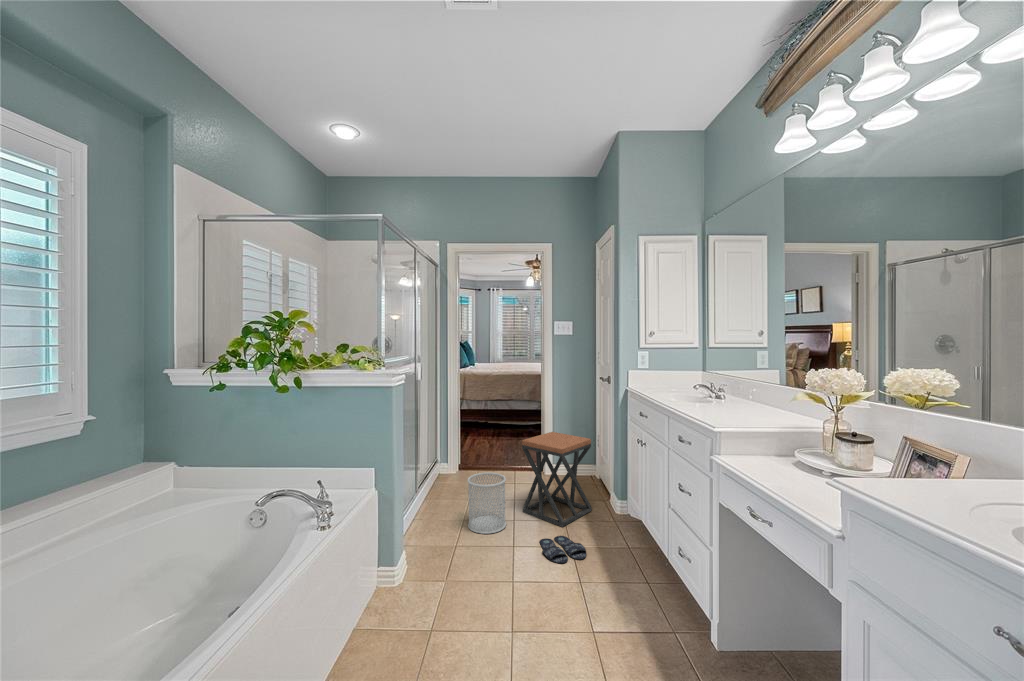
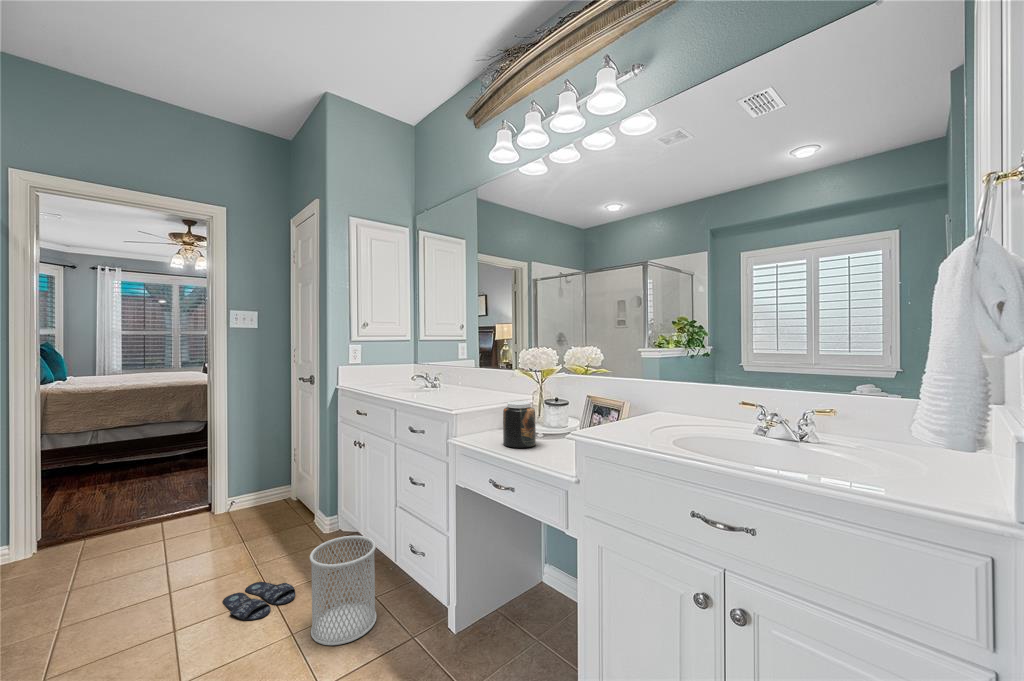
jar: none [768,429,811,483] -> present [503,401,536,448]
stool: present [522,432,592,527] -> none [186,452,292,572]
wastebasket: present [468,473,506,534] -> present [310,536,376,645]

